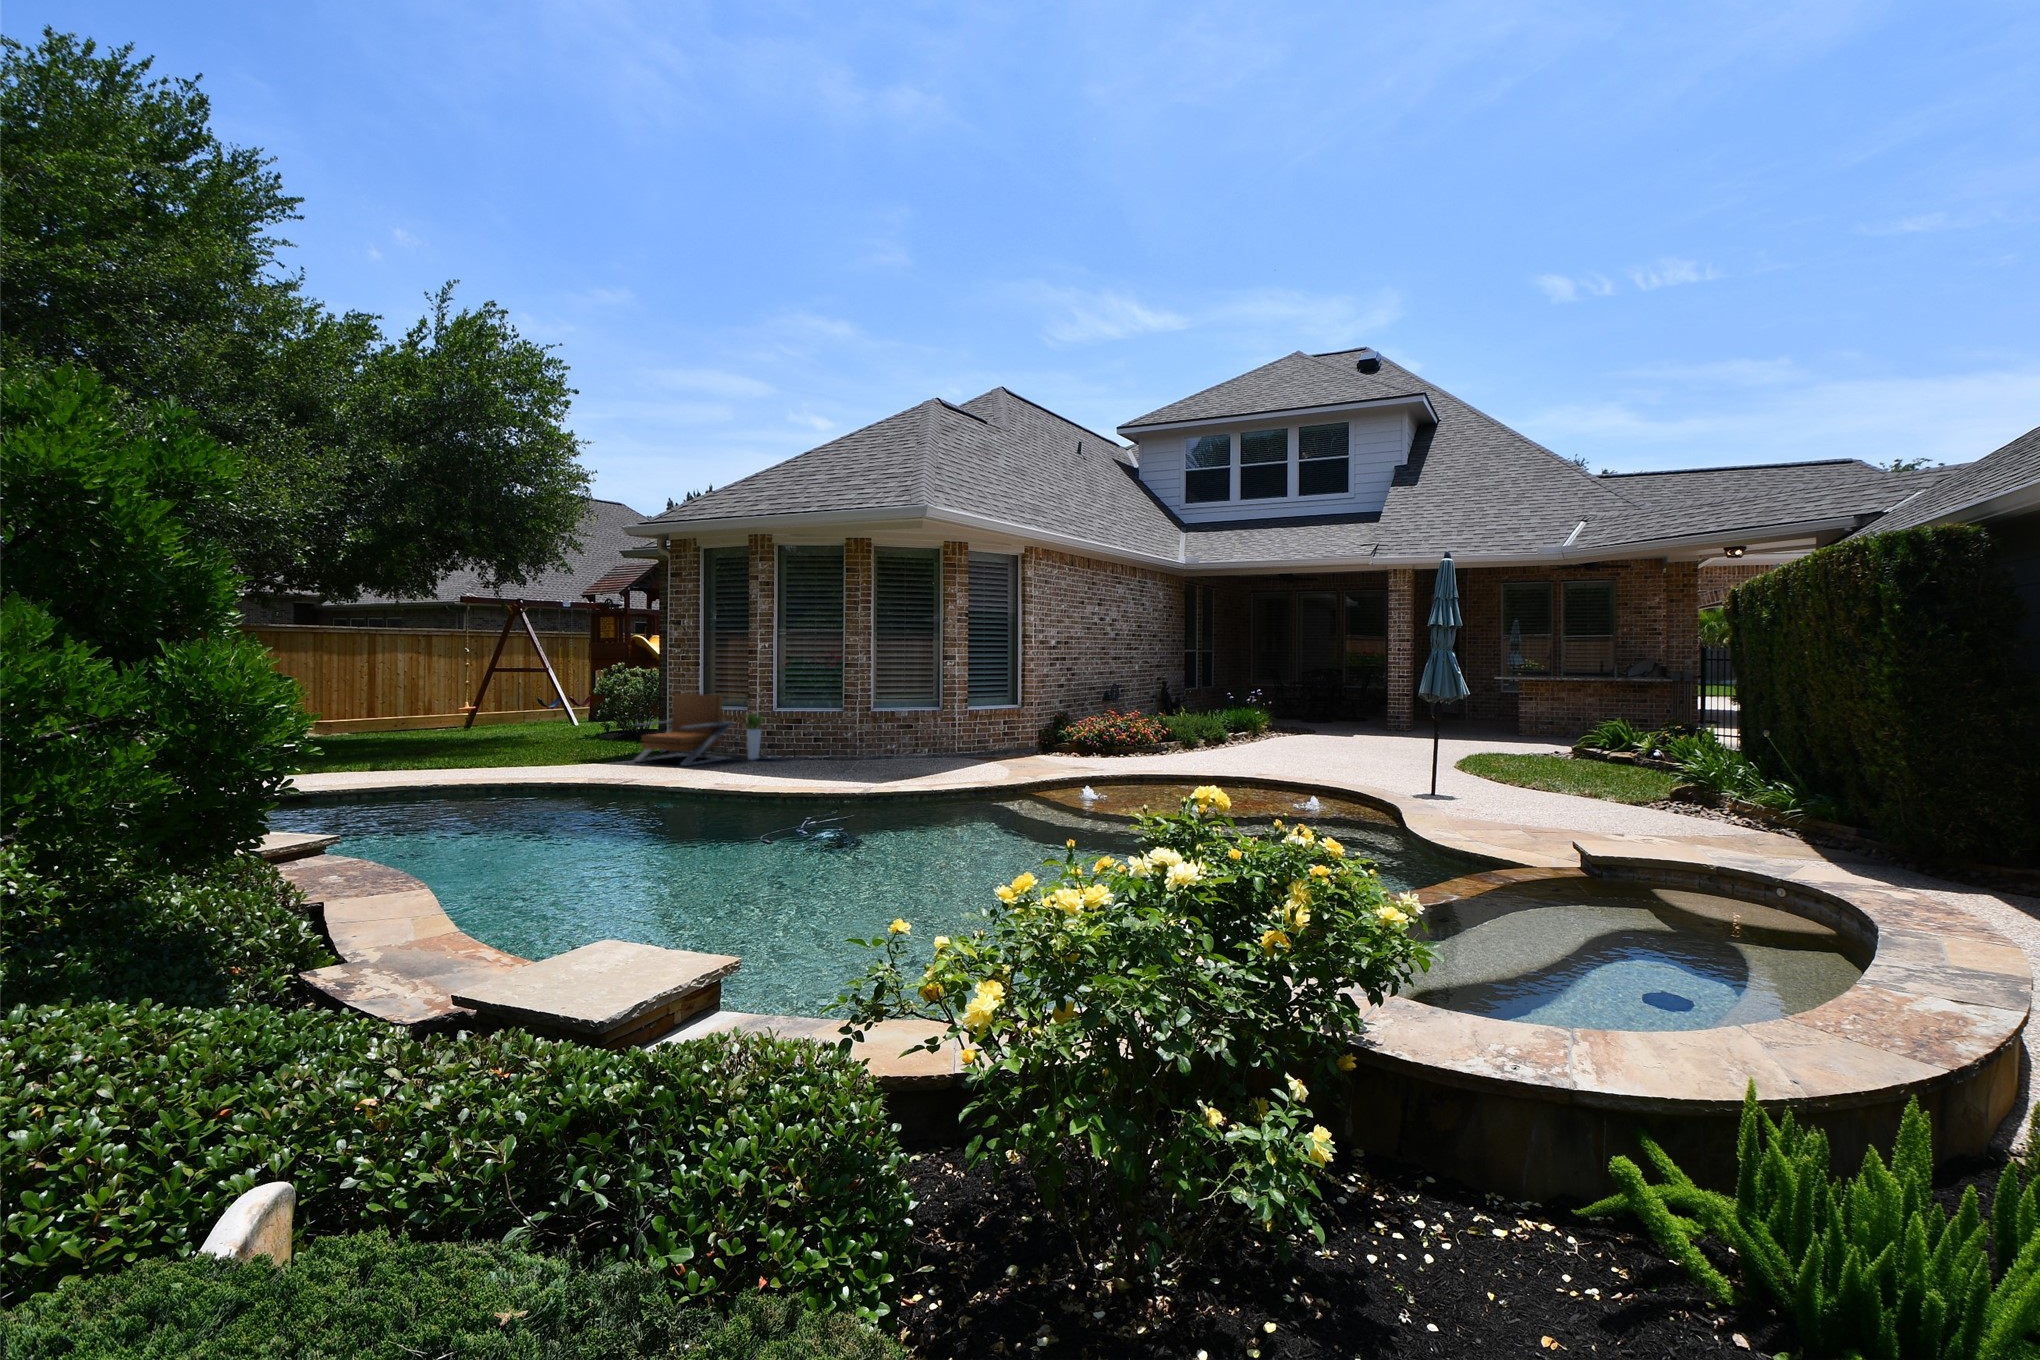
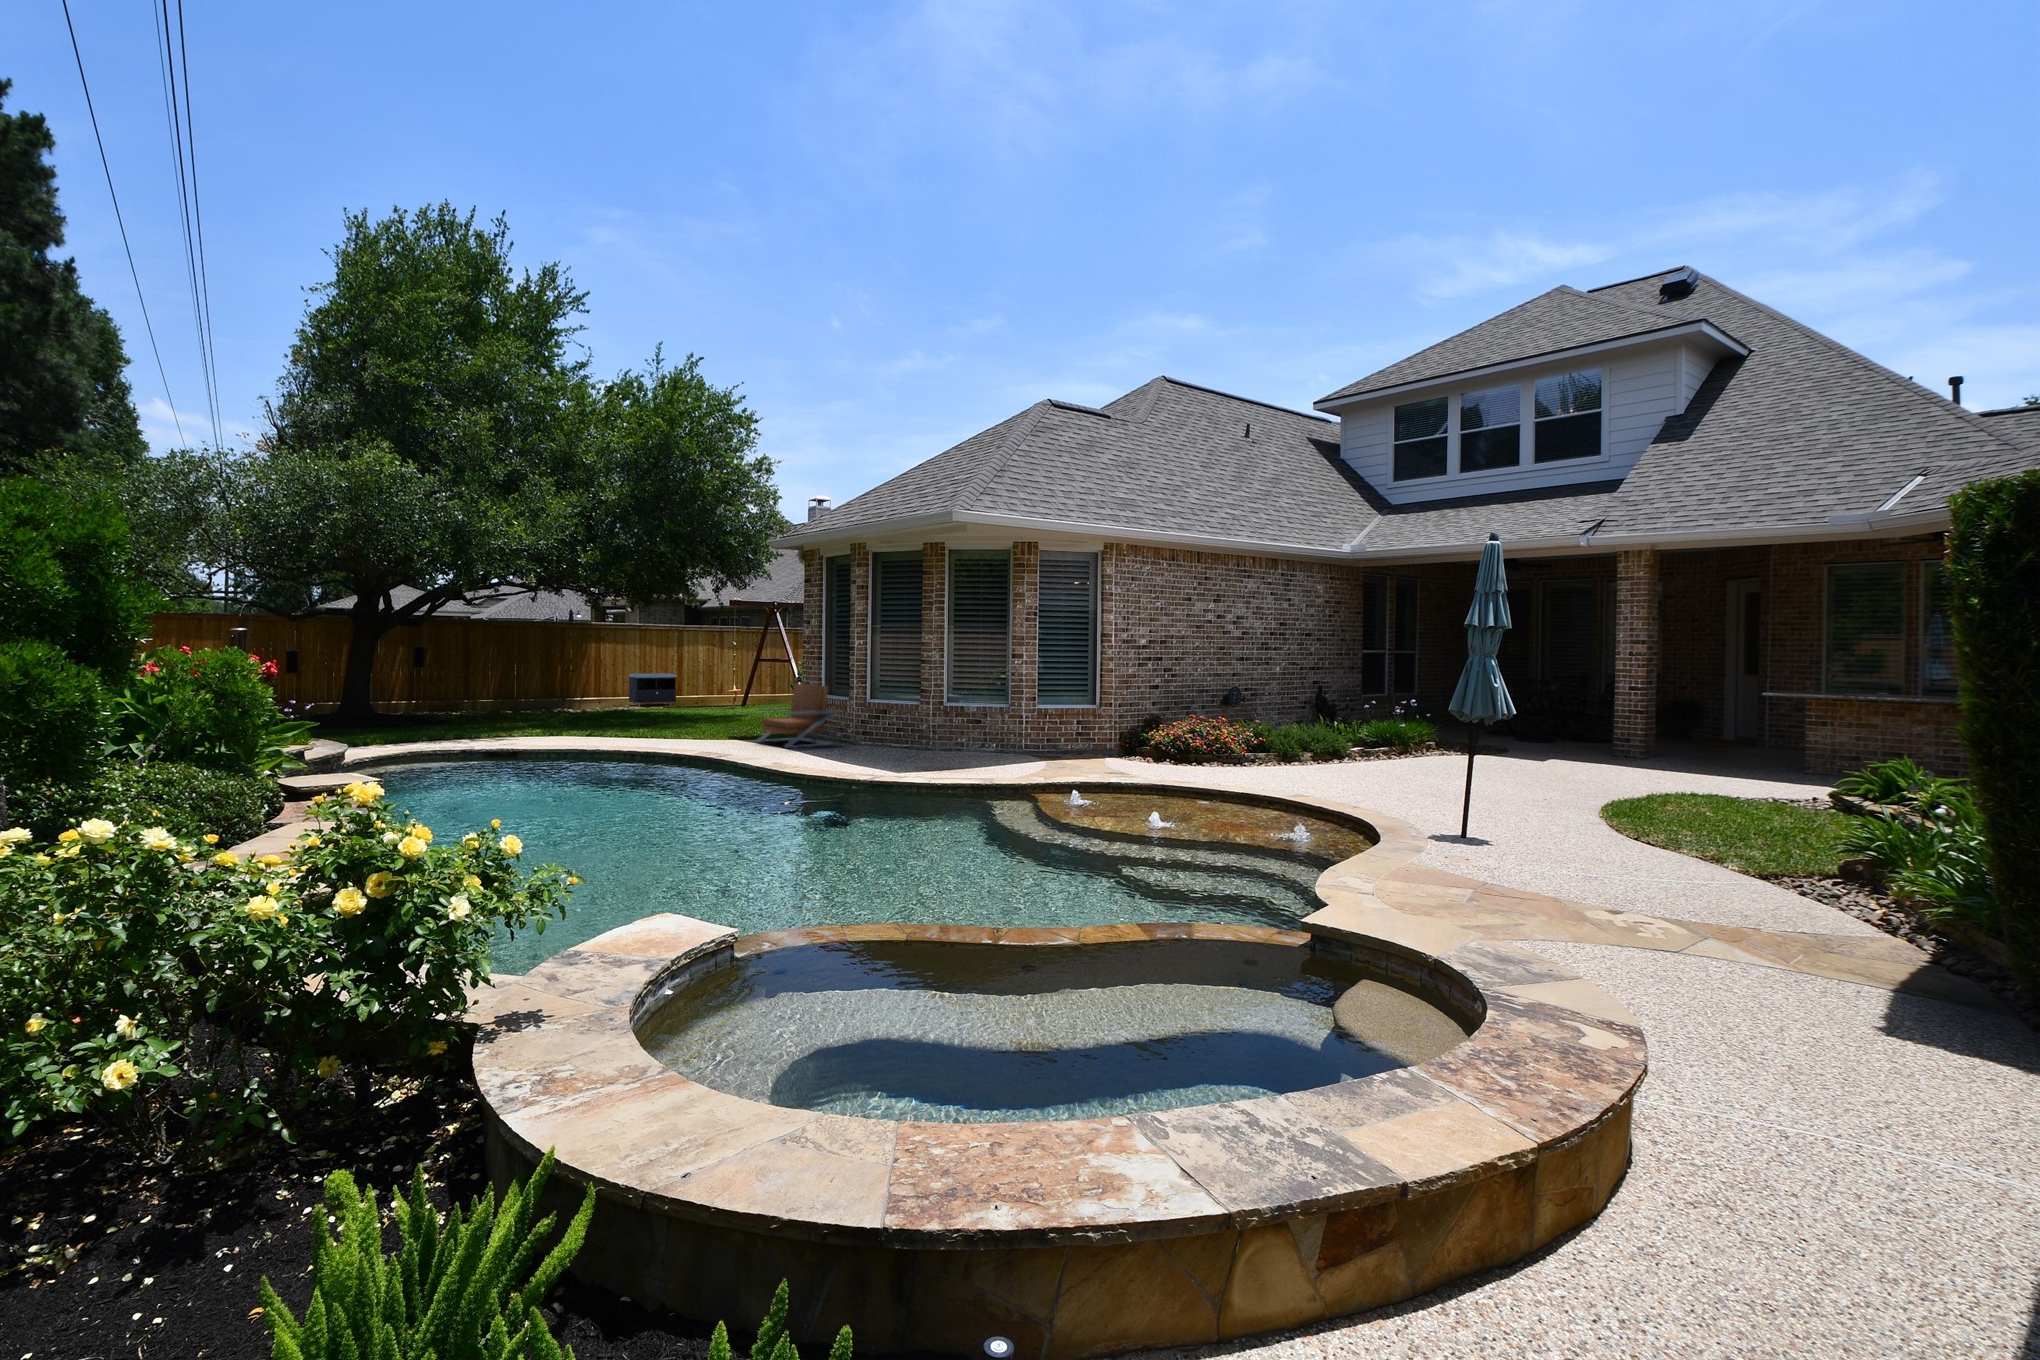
storage bench: none [357,686,427,727] -> present [629,674,677,706]
planter: present [746,714,763,759] -> none [839,702,862,747]

